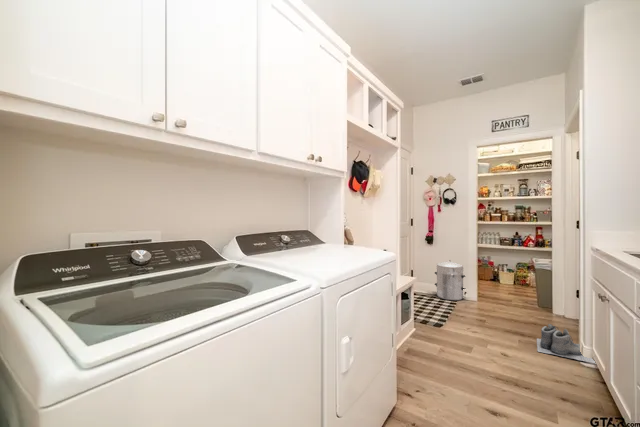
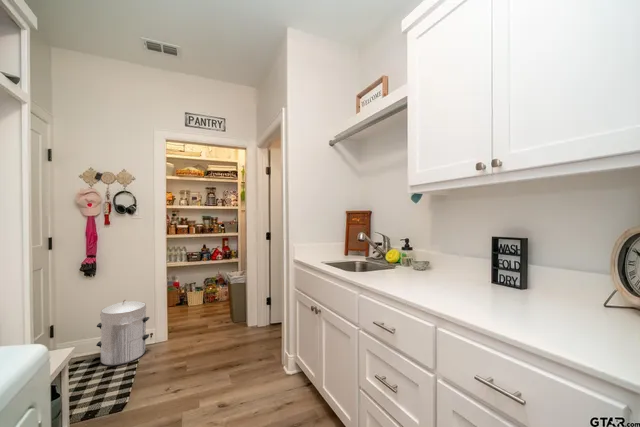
boots: present [537,324,596,364] -> none [245,365,304,413]

